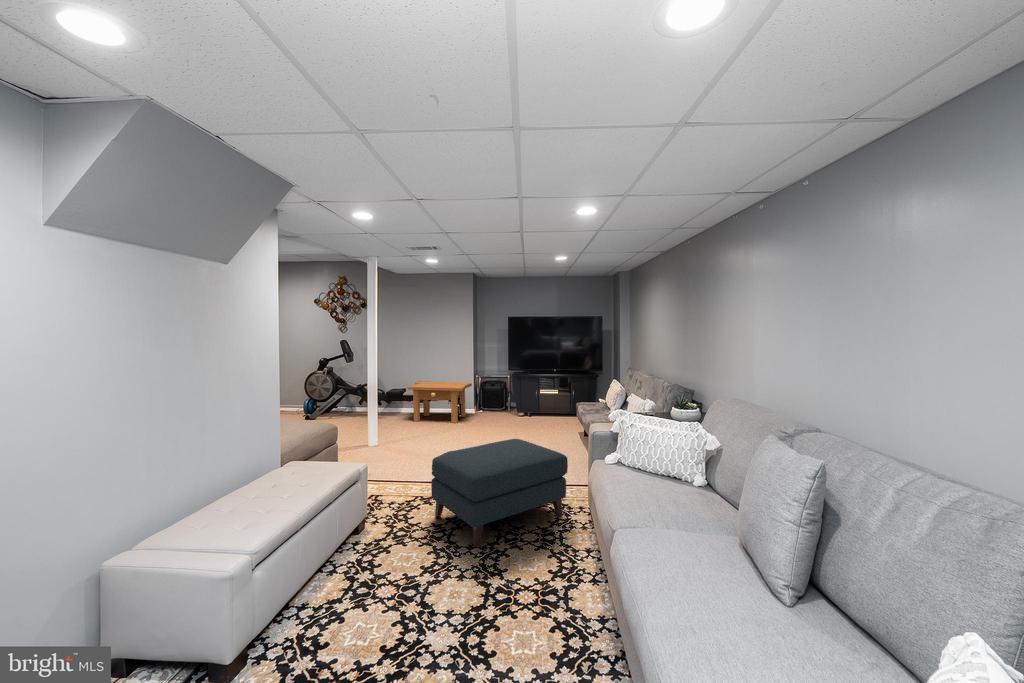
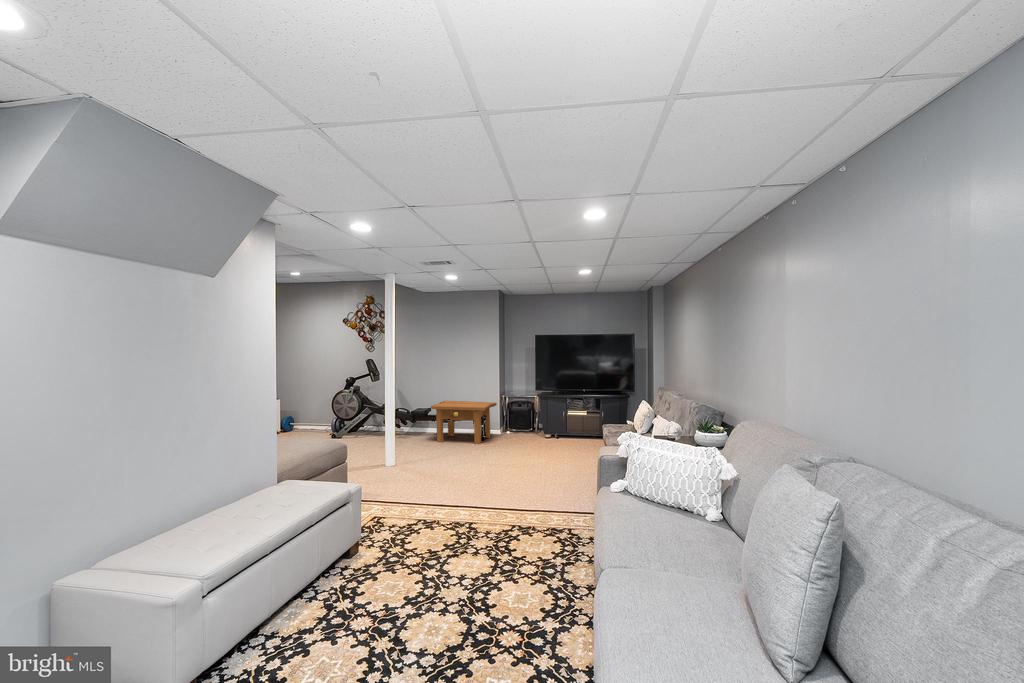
ottoman: present [431,439,568,548] -> none [429,460,574,579]

